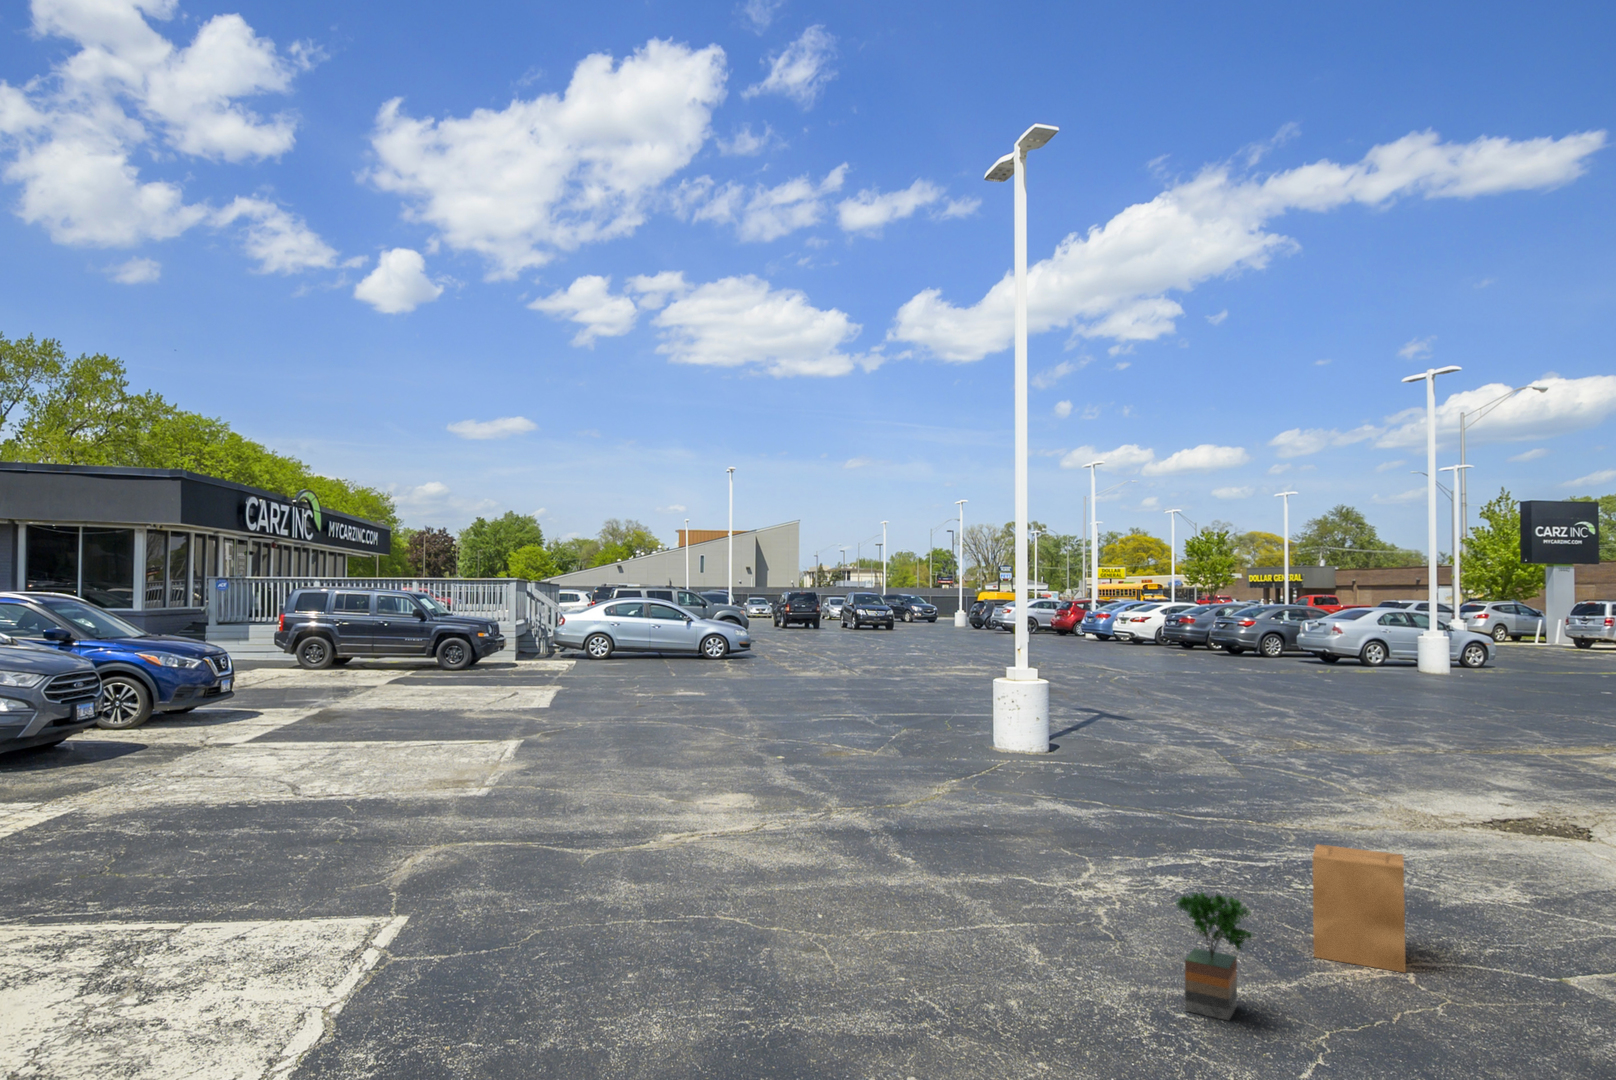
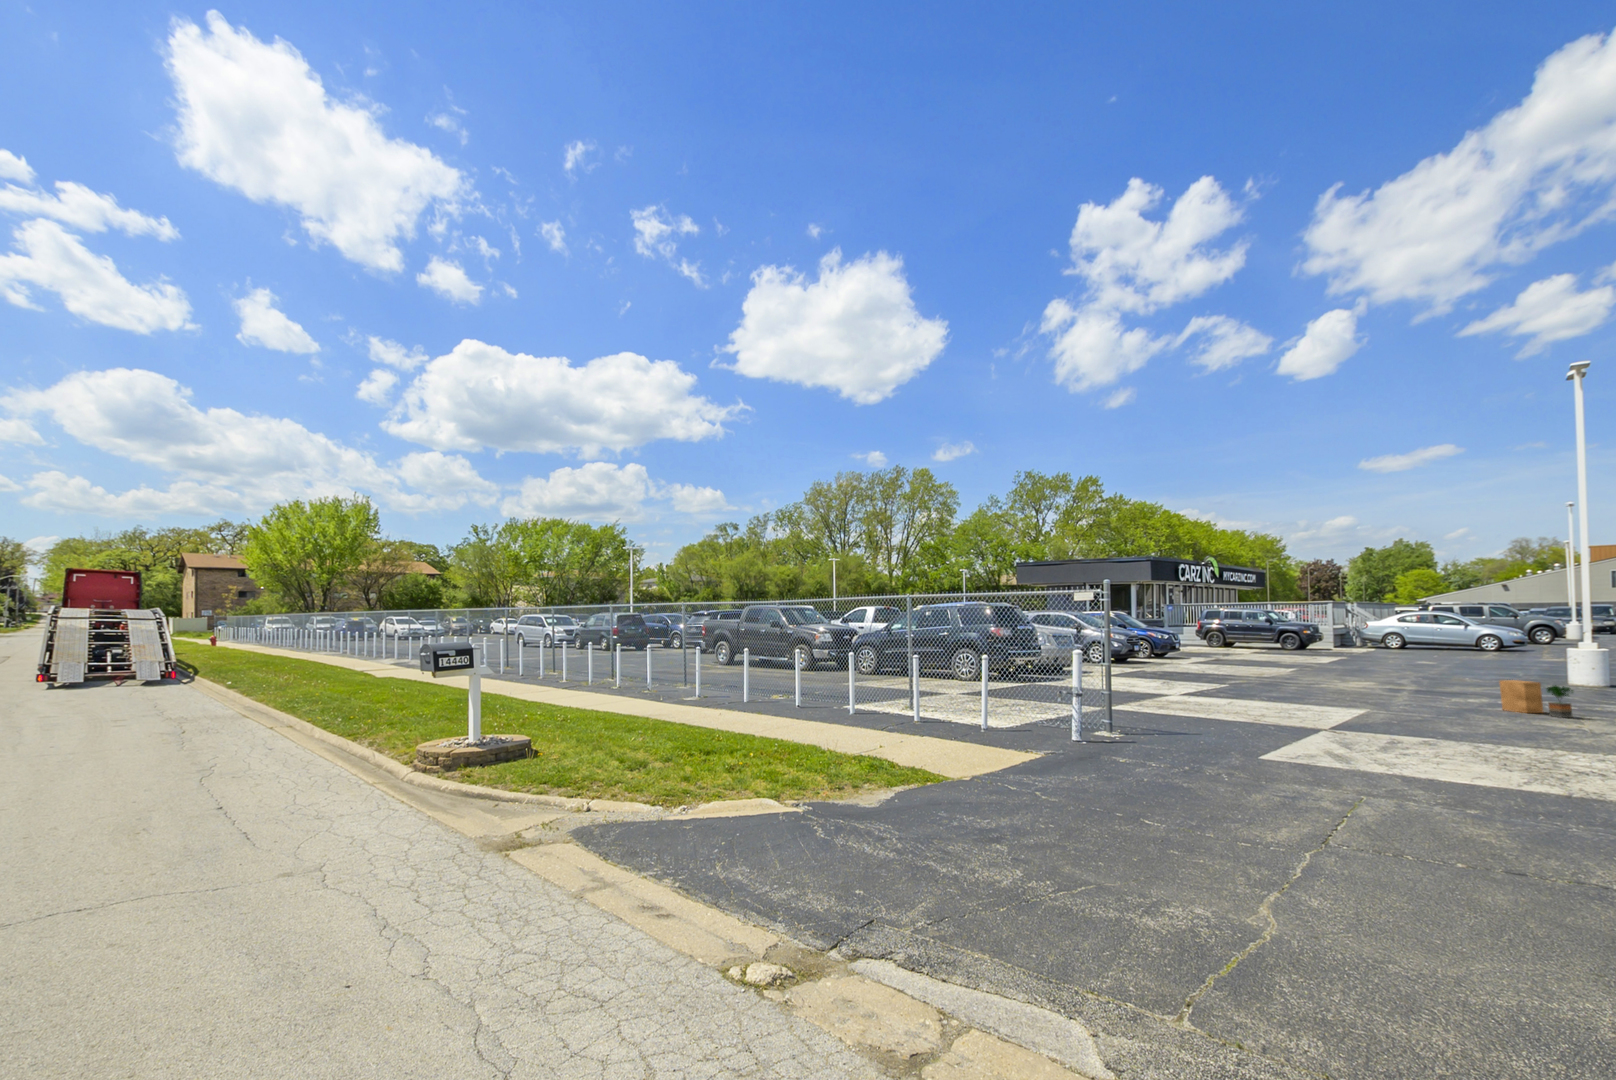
potted tree: present [1177,892,1252,1020] -> present [1547,685,1573,718]

